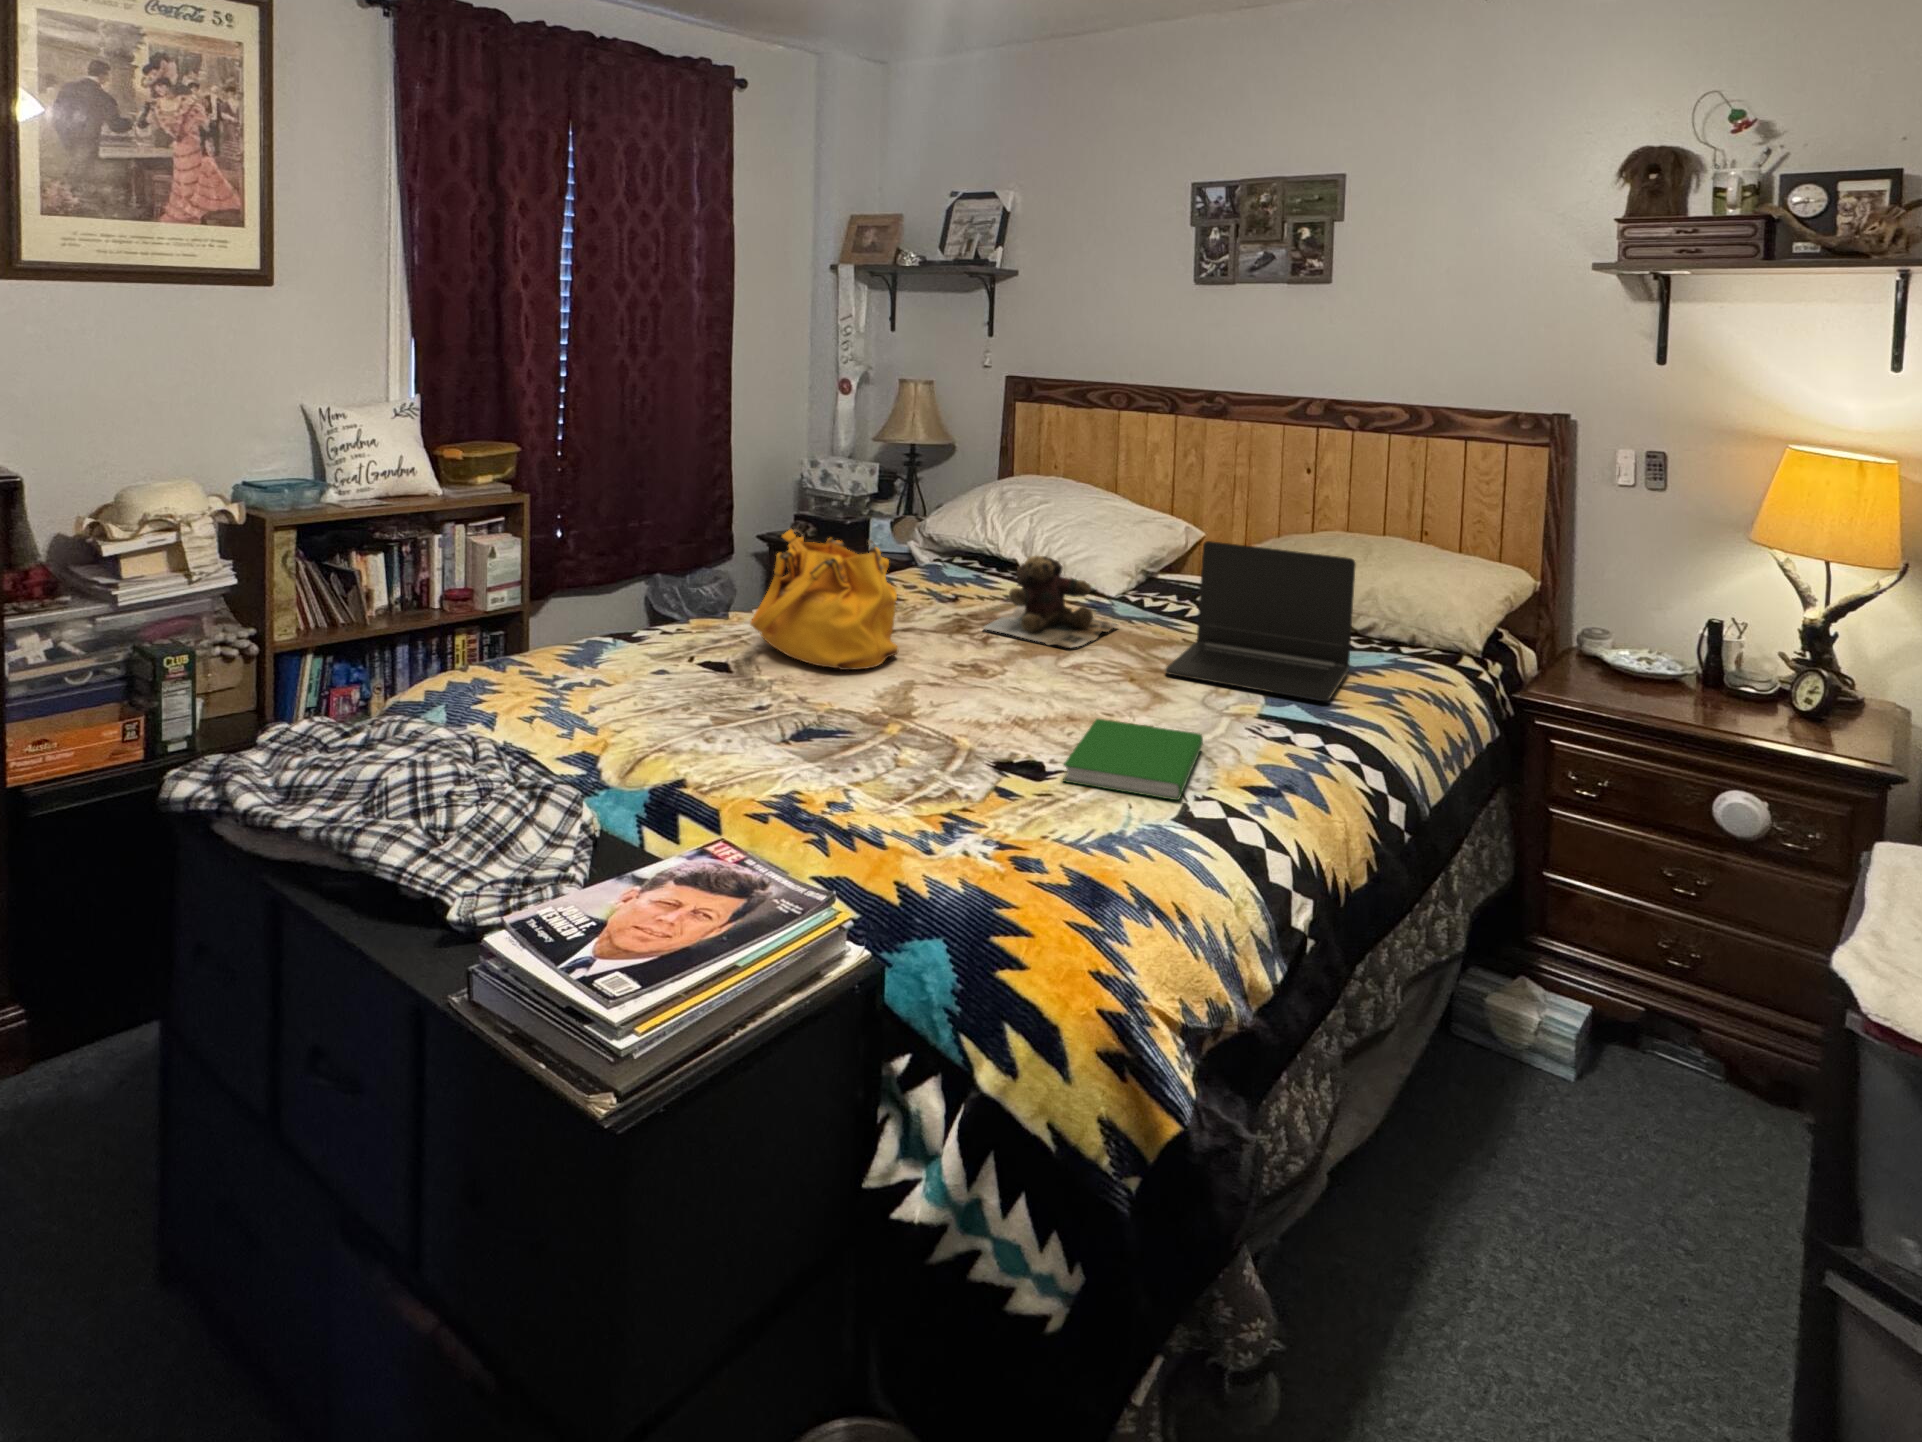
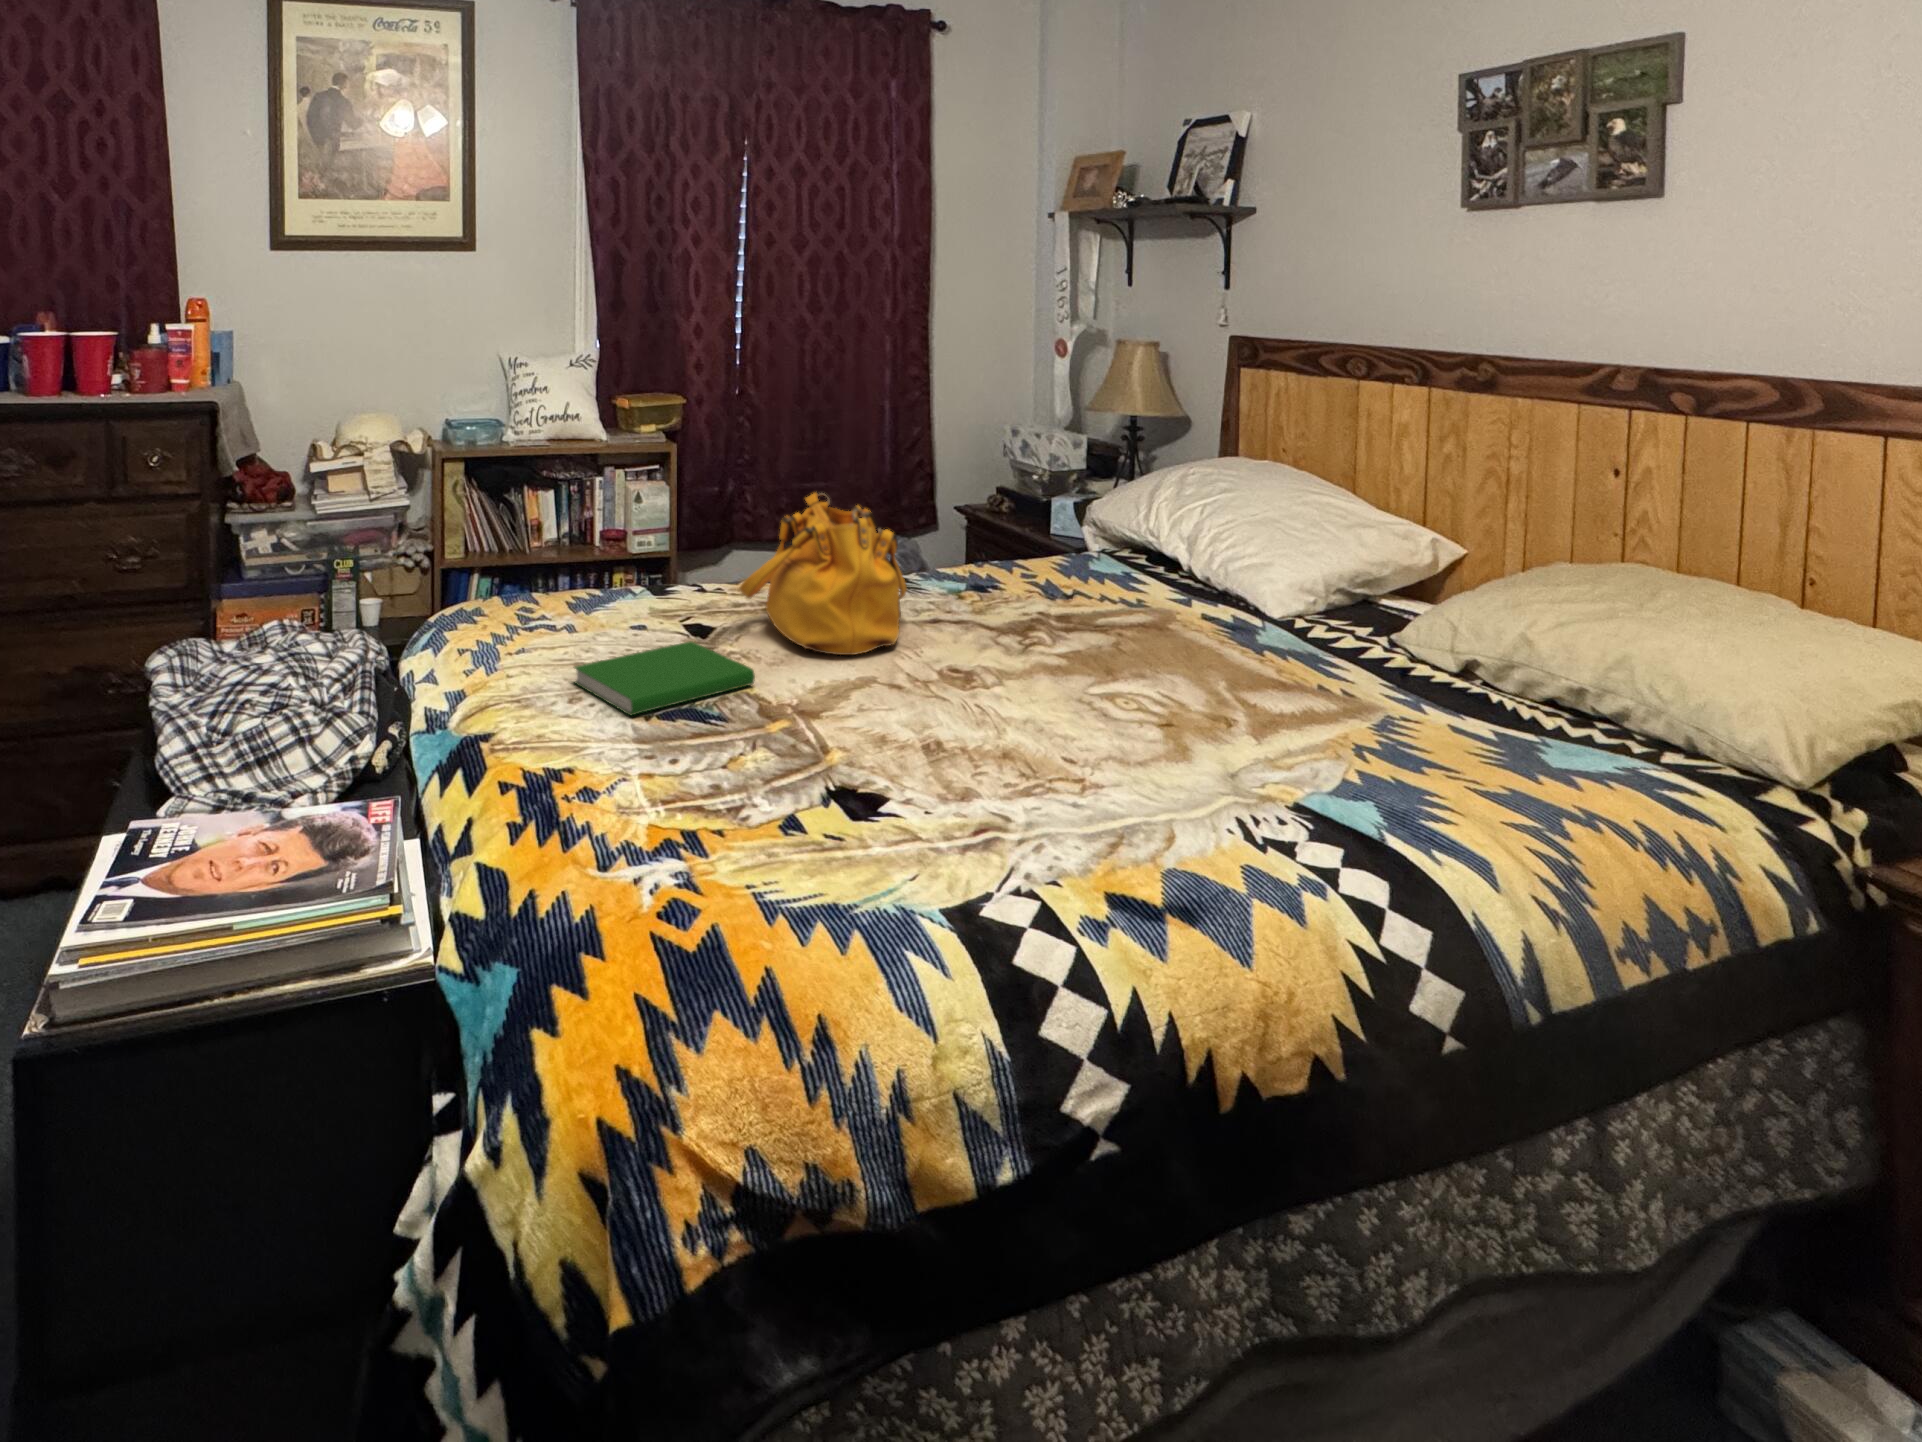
laptop: present [1165,541,1355,701] -> none [1209,554,1530,808]
teddy bear: present [984,556,1117,648] -> none [1037,550,1225,672]
hardcover book: present [1063,719,1203,800] -> present [575,641,755,715]

